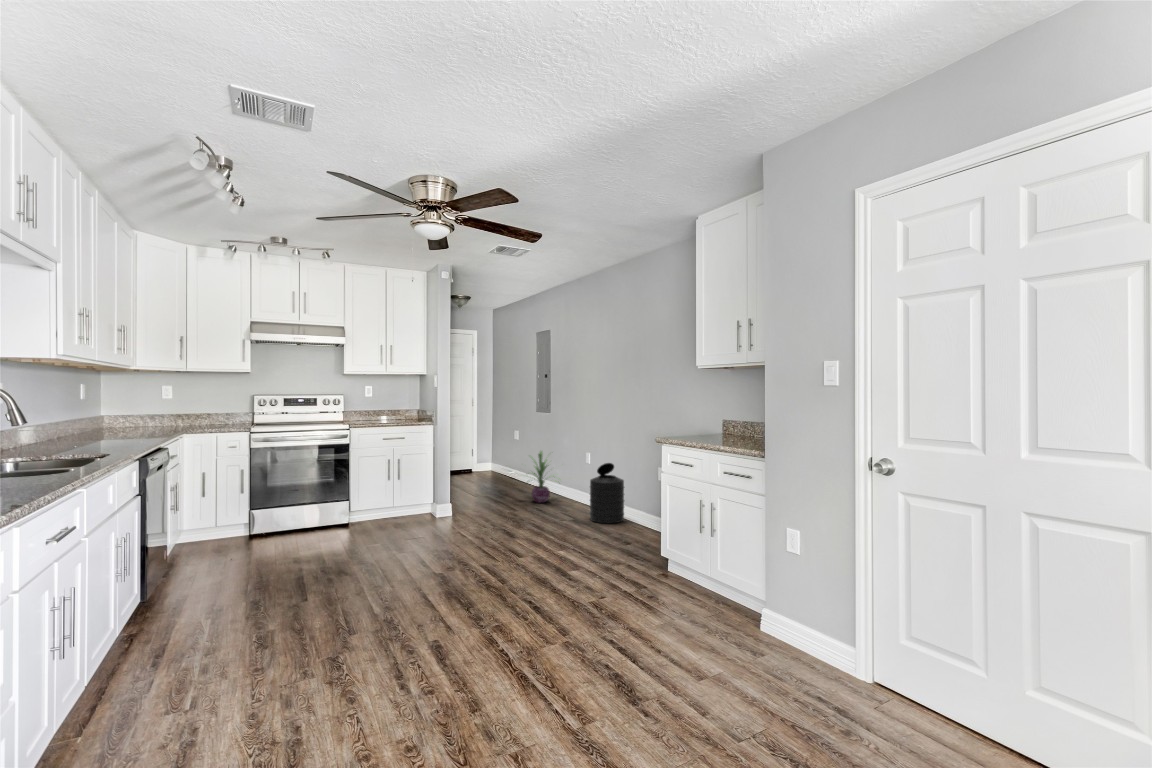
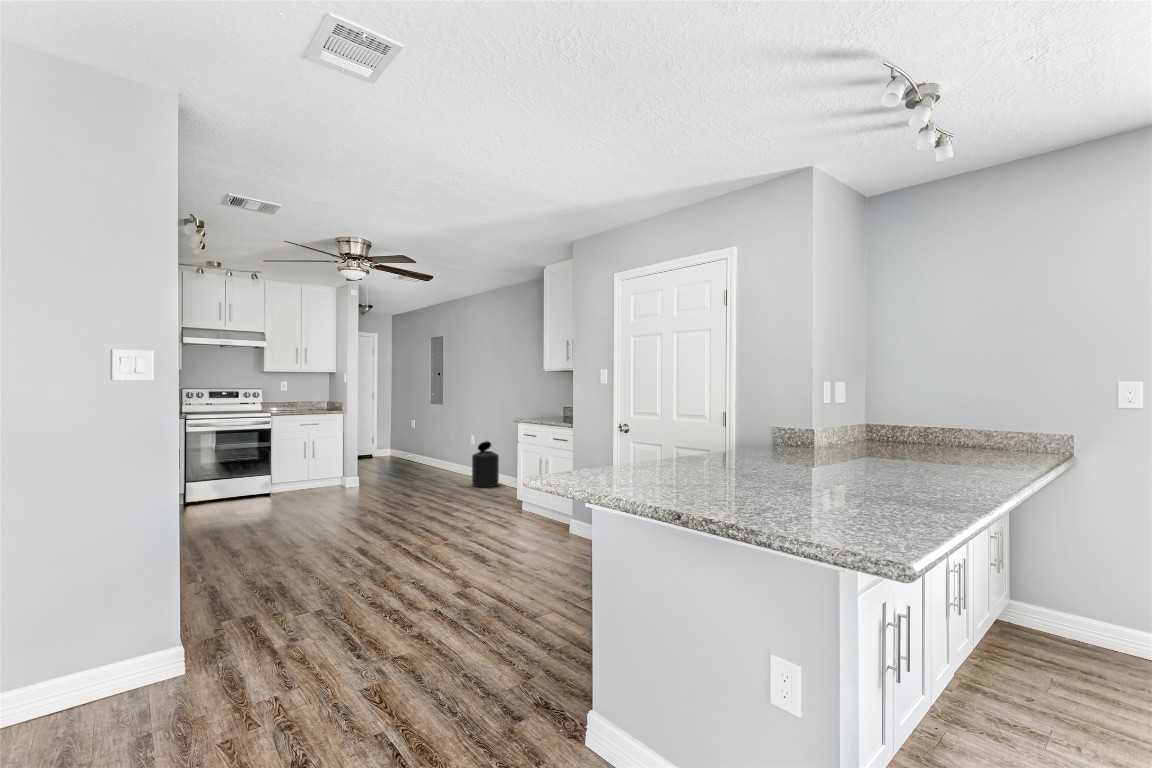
decorative plant: present [532,451,550,503] -> none [410,435,455,477]

